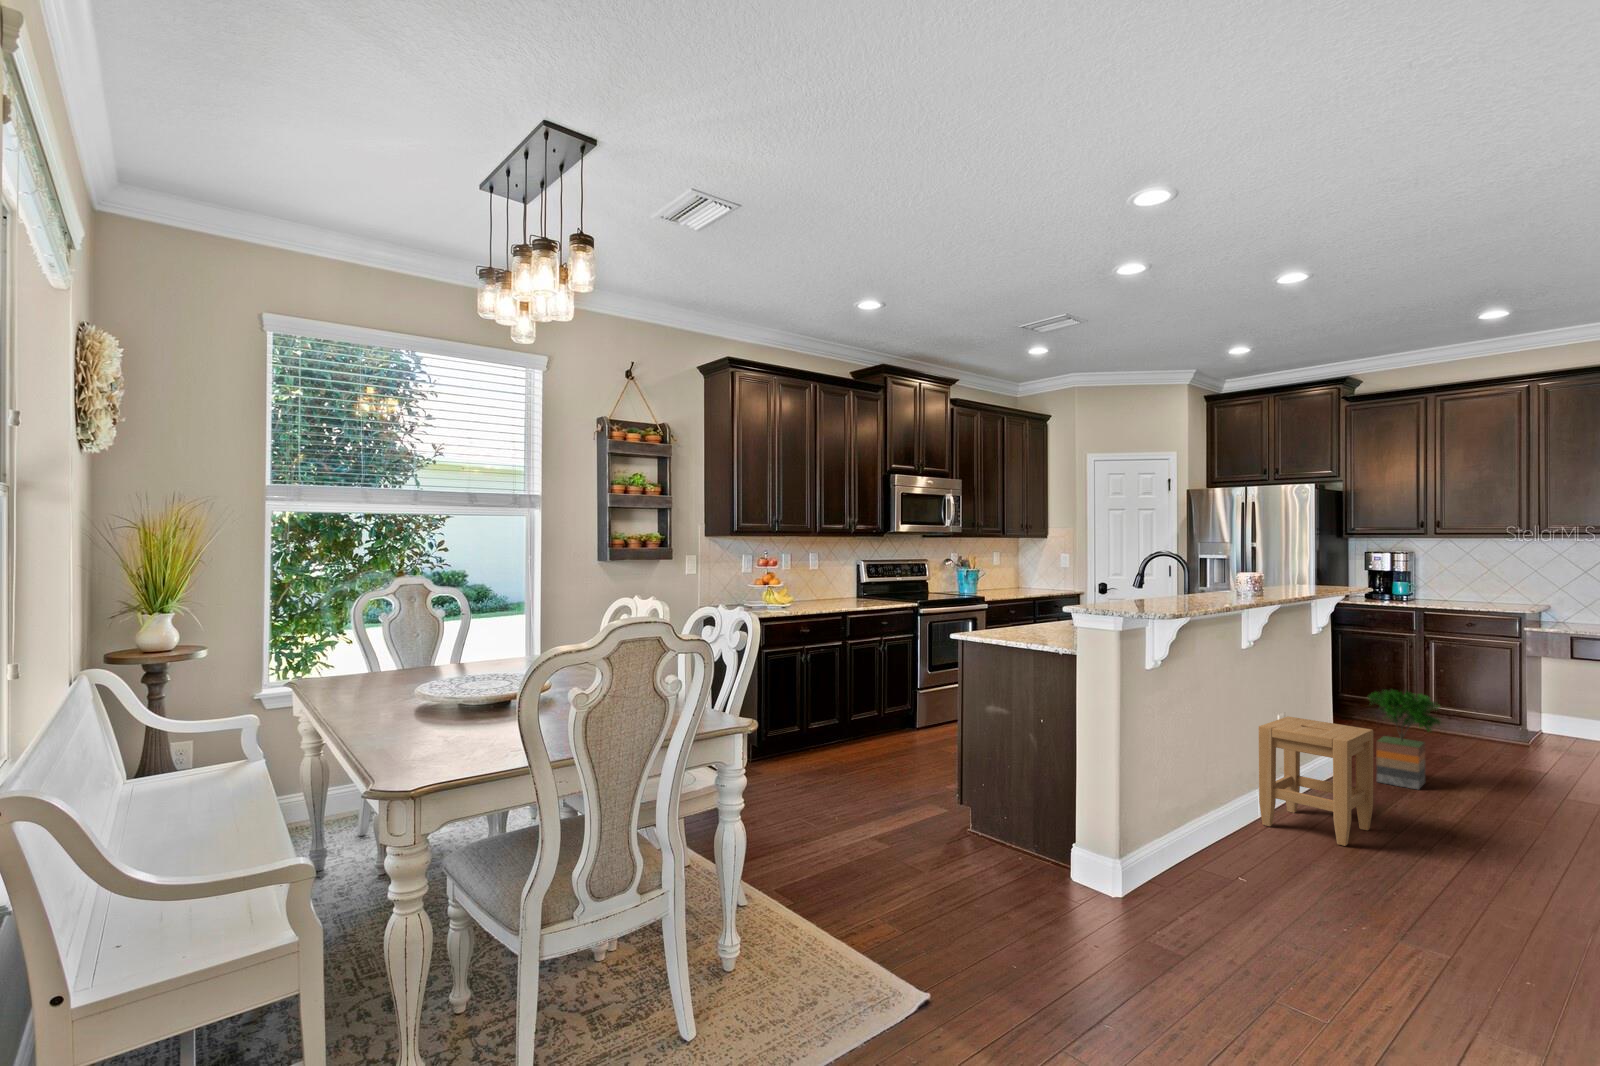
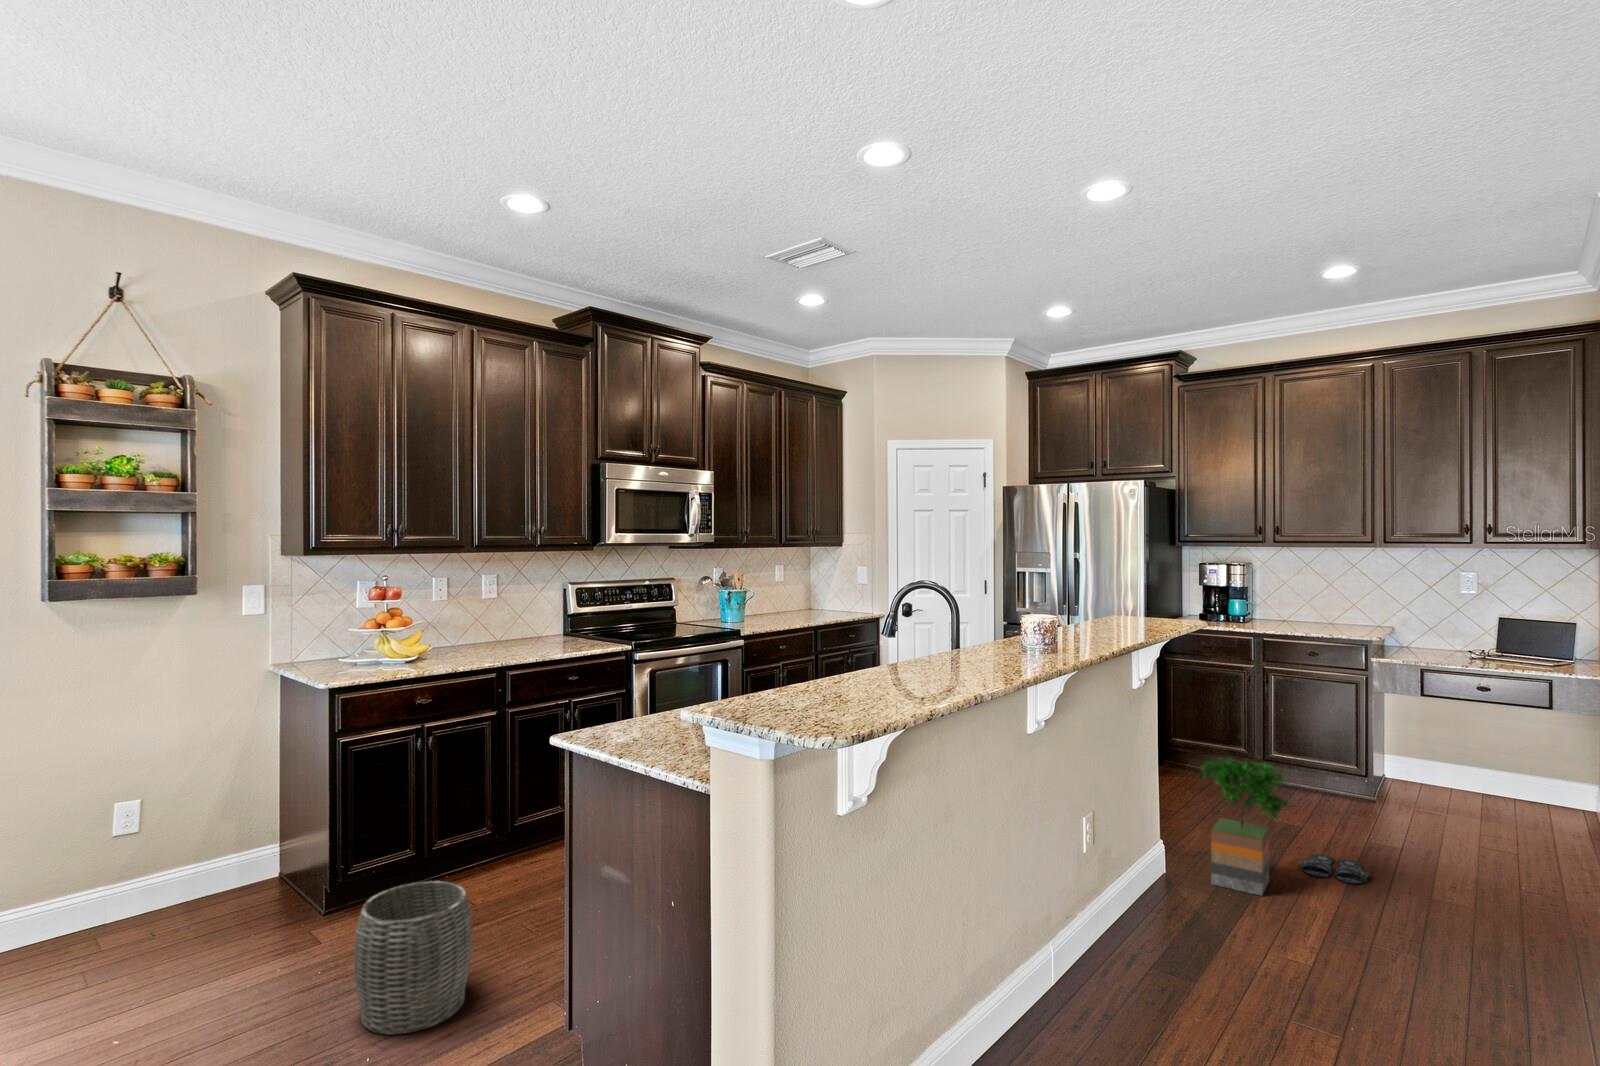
stool: present [1259,716,1373,846] -> none [1052,819,1207,1036]
woven basket: none [808,732,872,813] -> present [354,881,472,1034]
slippers: none [1452,771,1512,788] -> present [1300,854,1370,884]

